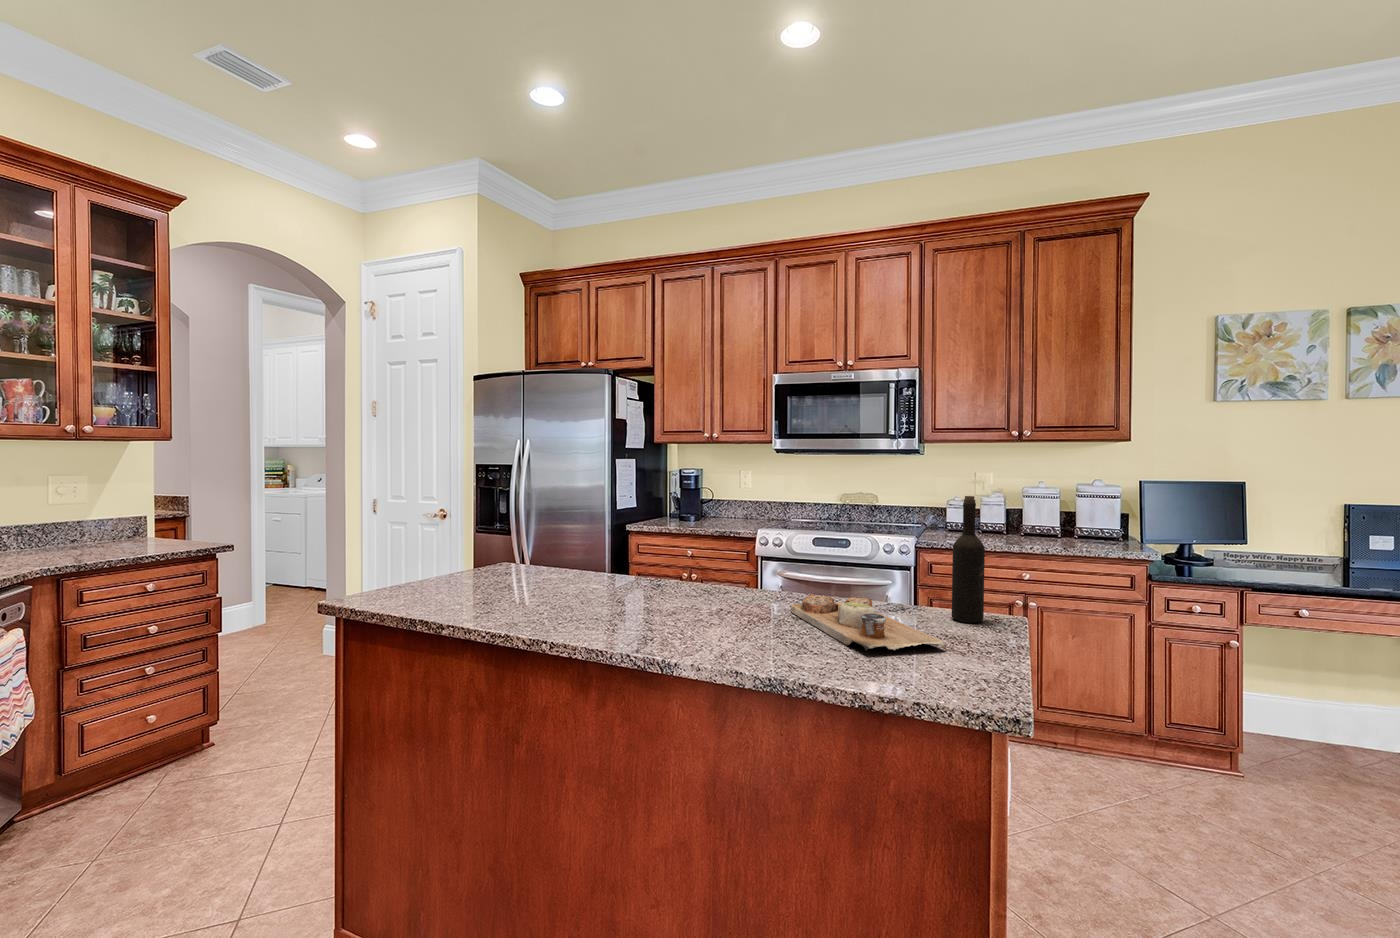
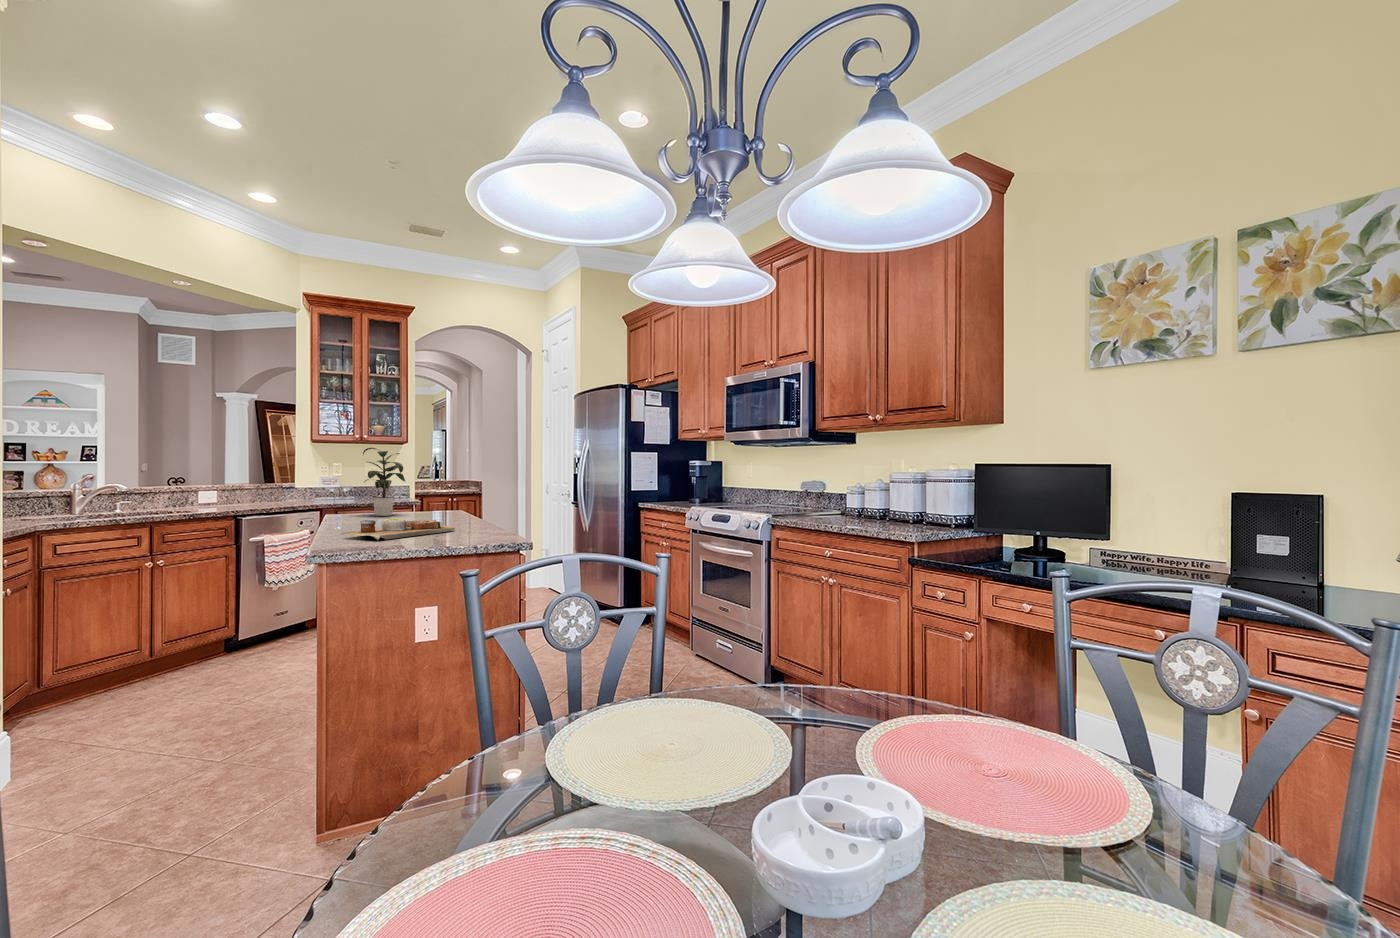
potted plant: none [468,466,581,591] -> present [363,448,405,516]
wine bottle: present [952,496,985,623] -> none [460,458,480,538]

